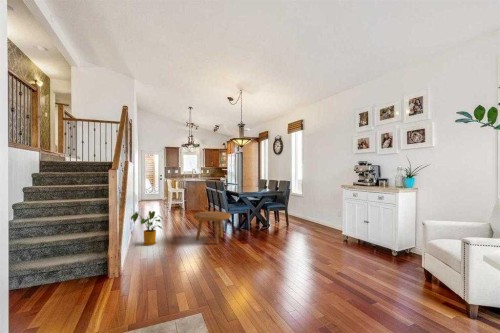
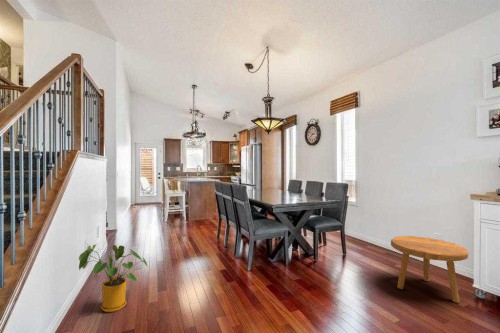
footstool: present [194,211,231,244] -> present [391,236,468,303]

